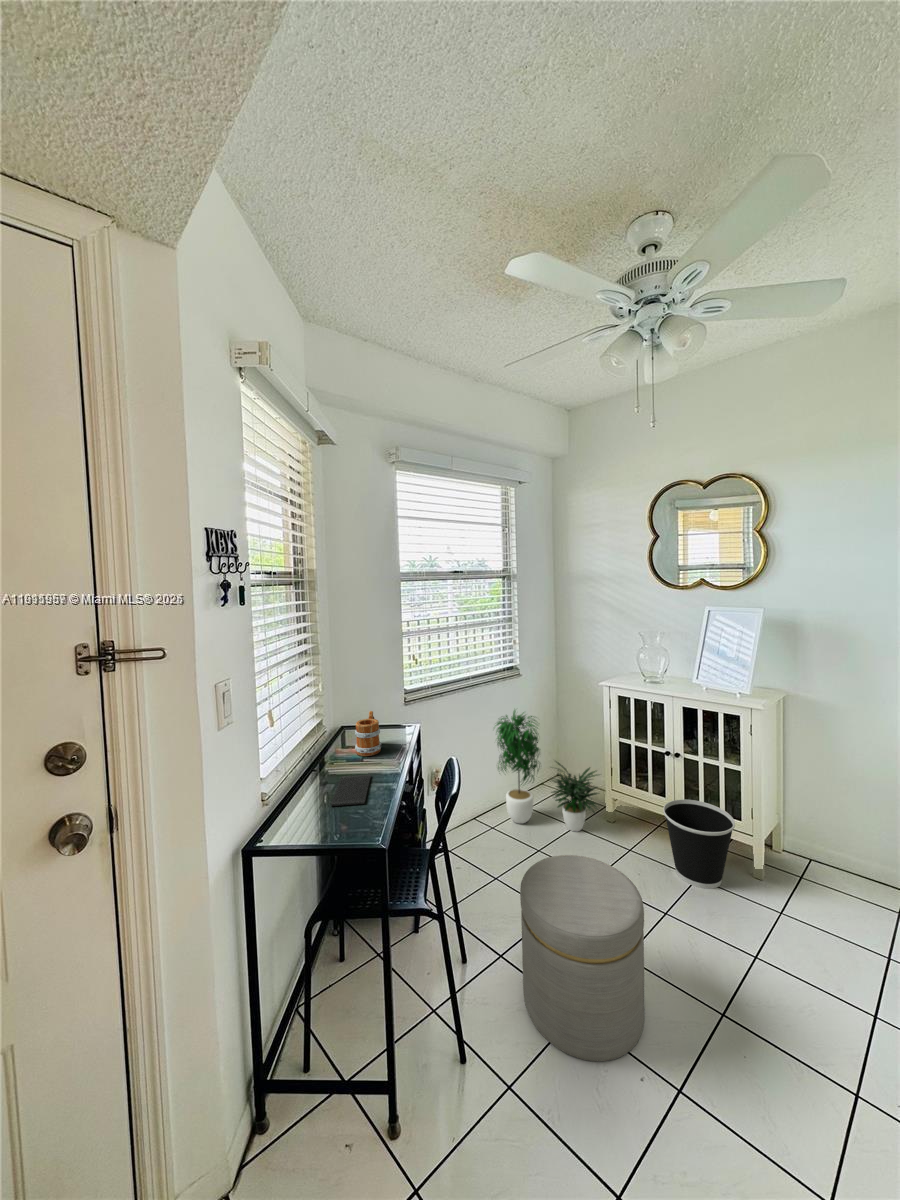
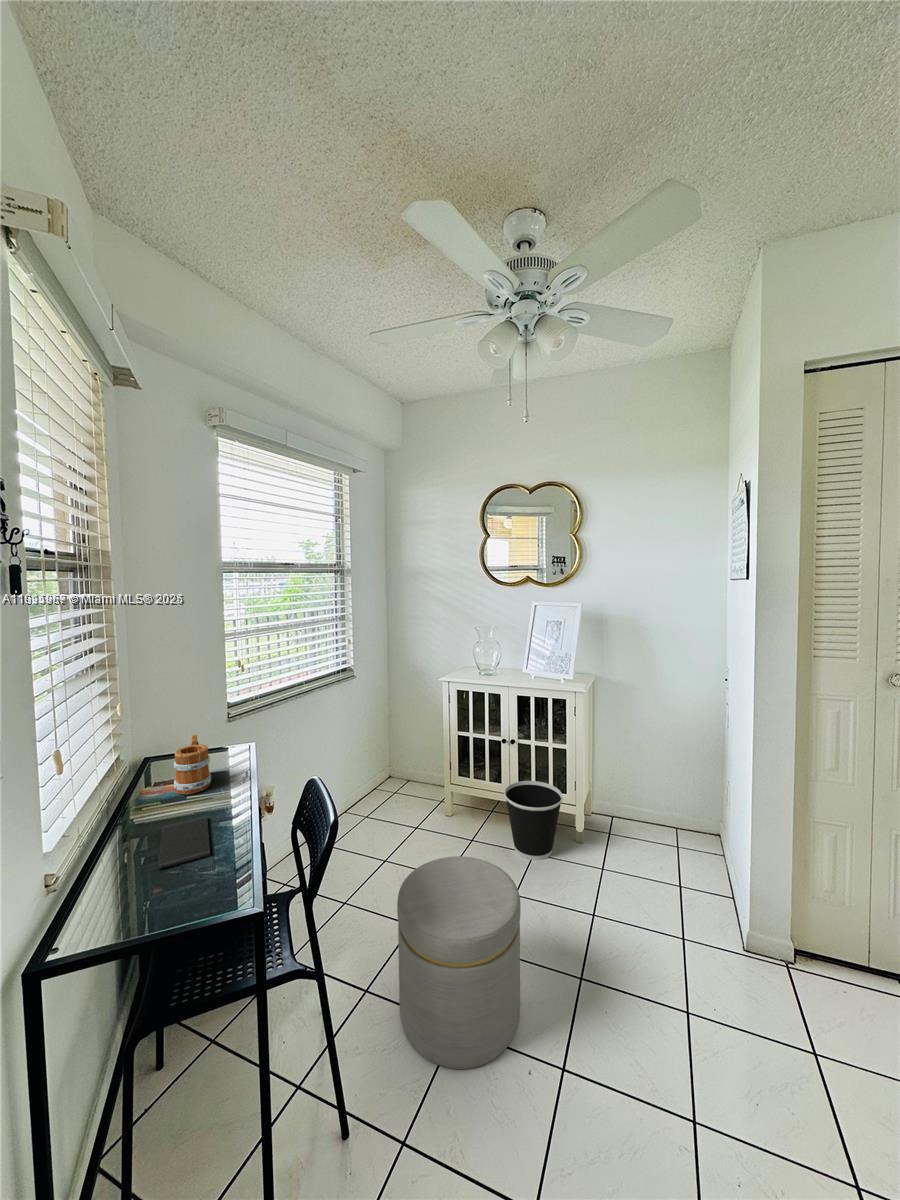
potted plant: present [495,710,599,832] -> none [331,713,444,838]

